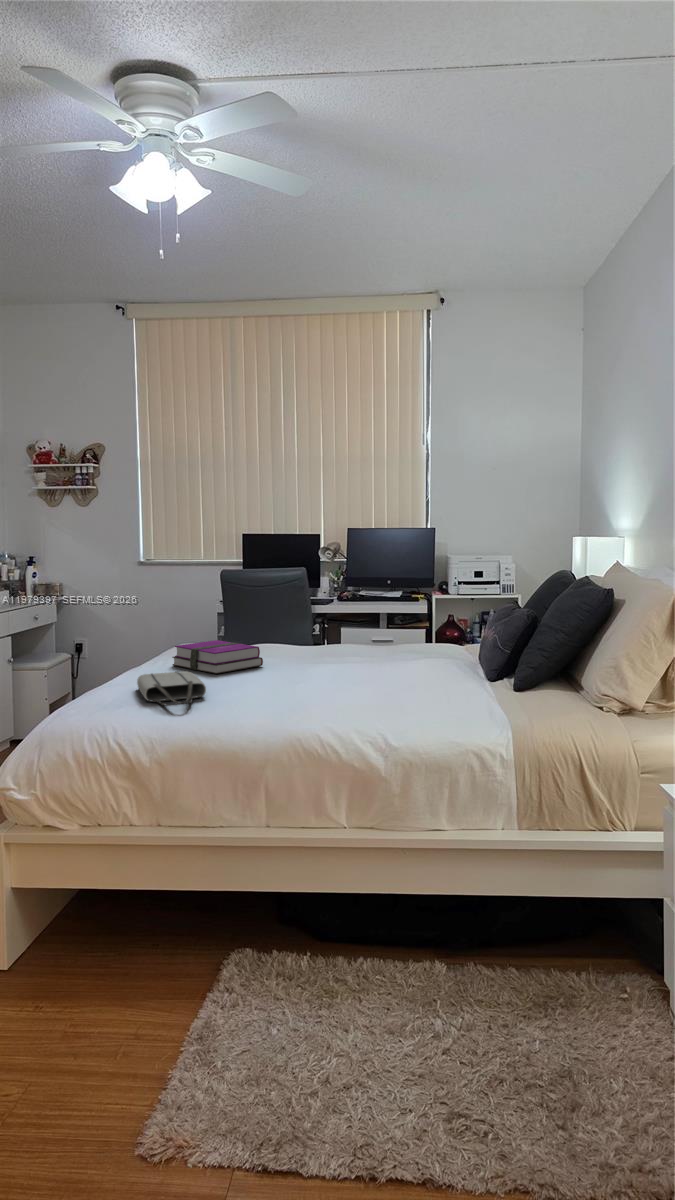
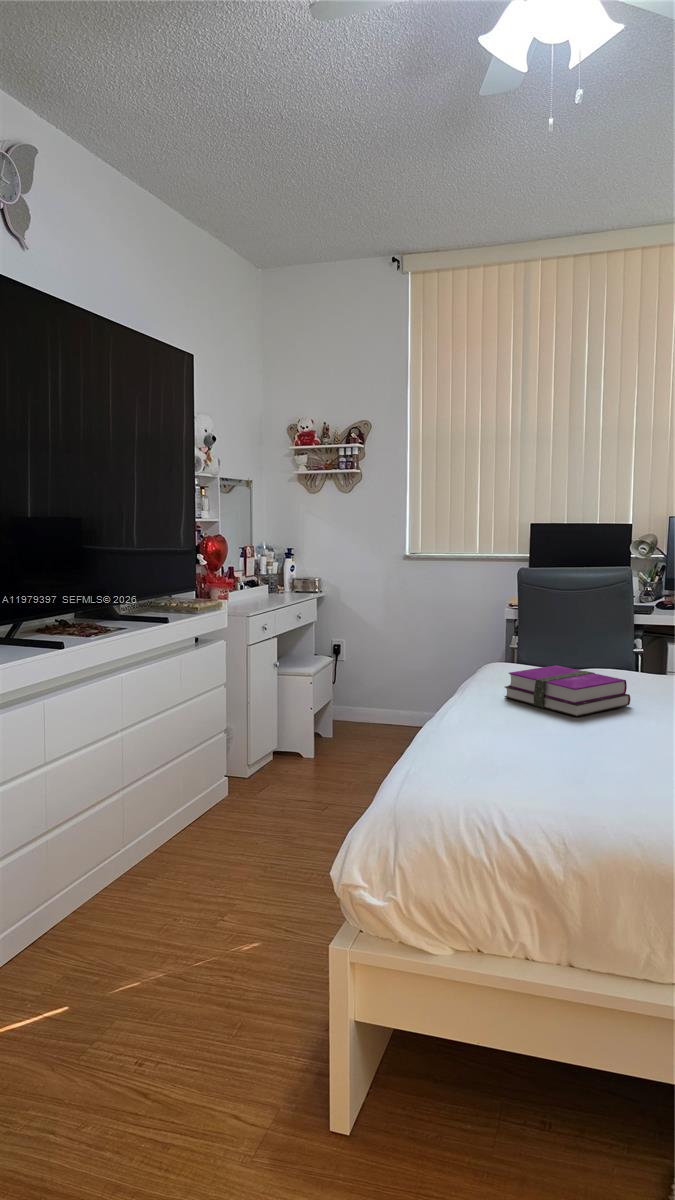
tote bag: present [137,671,206,705] -> none [488,717,599,780]

